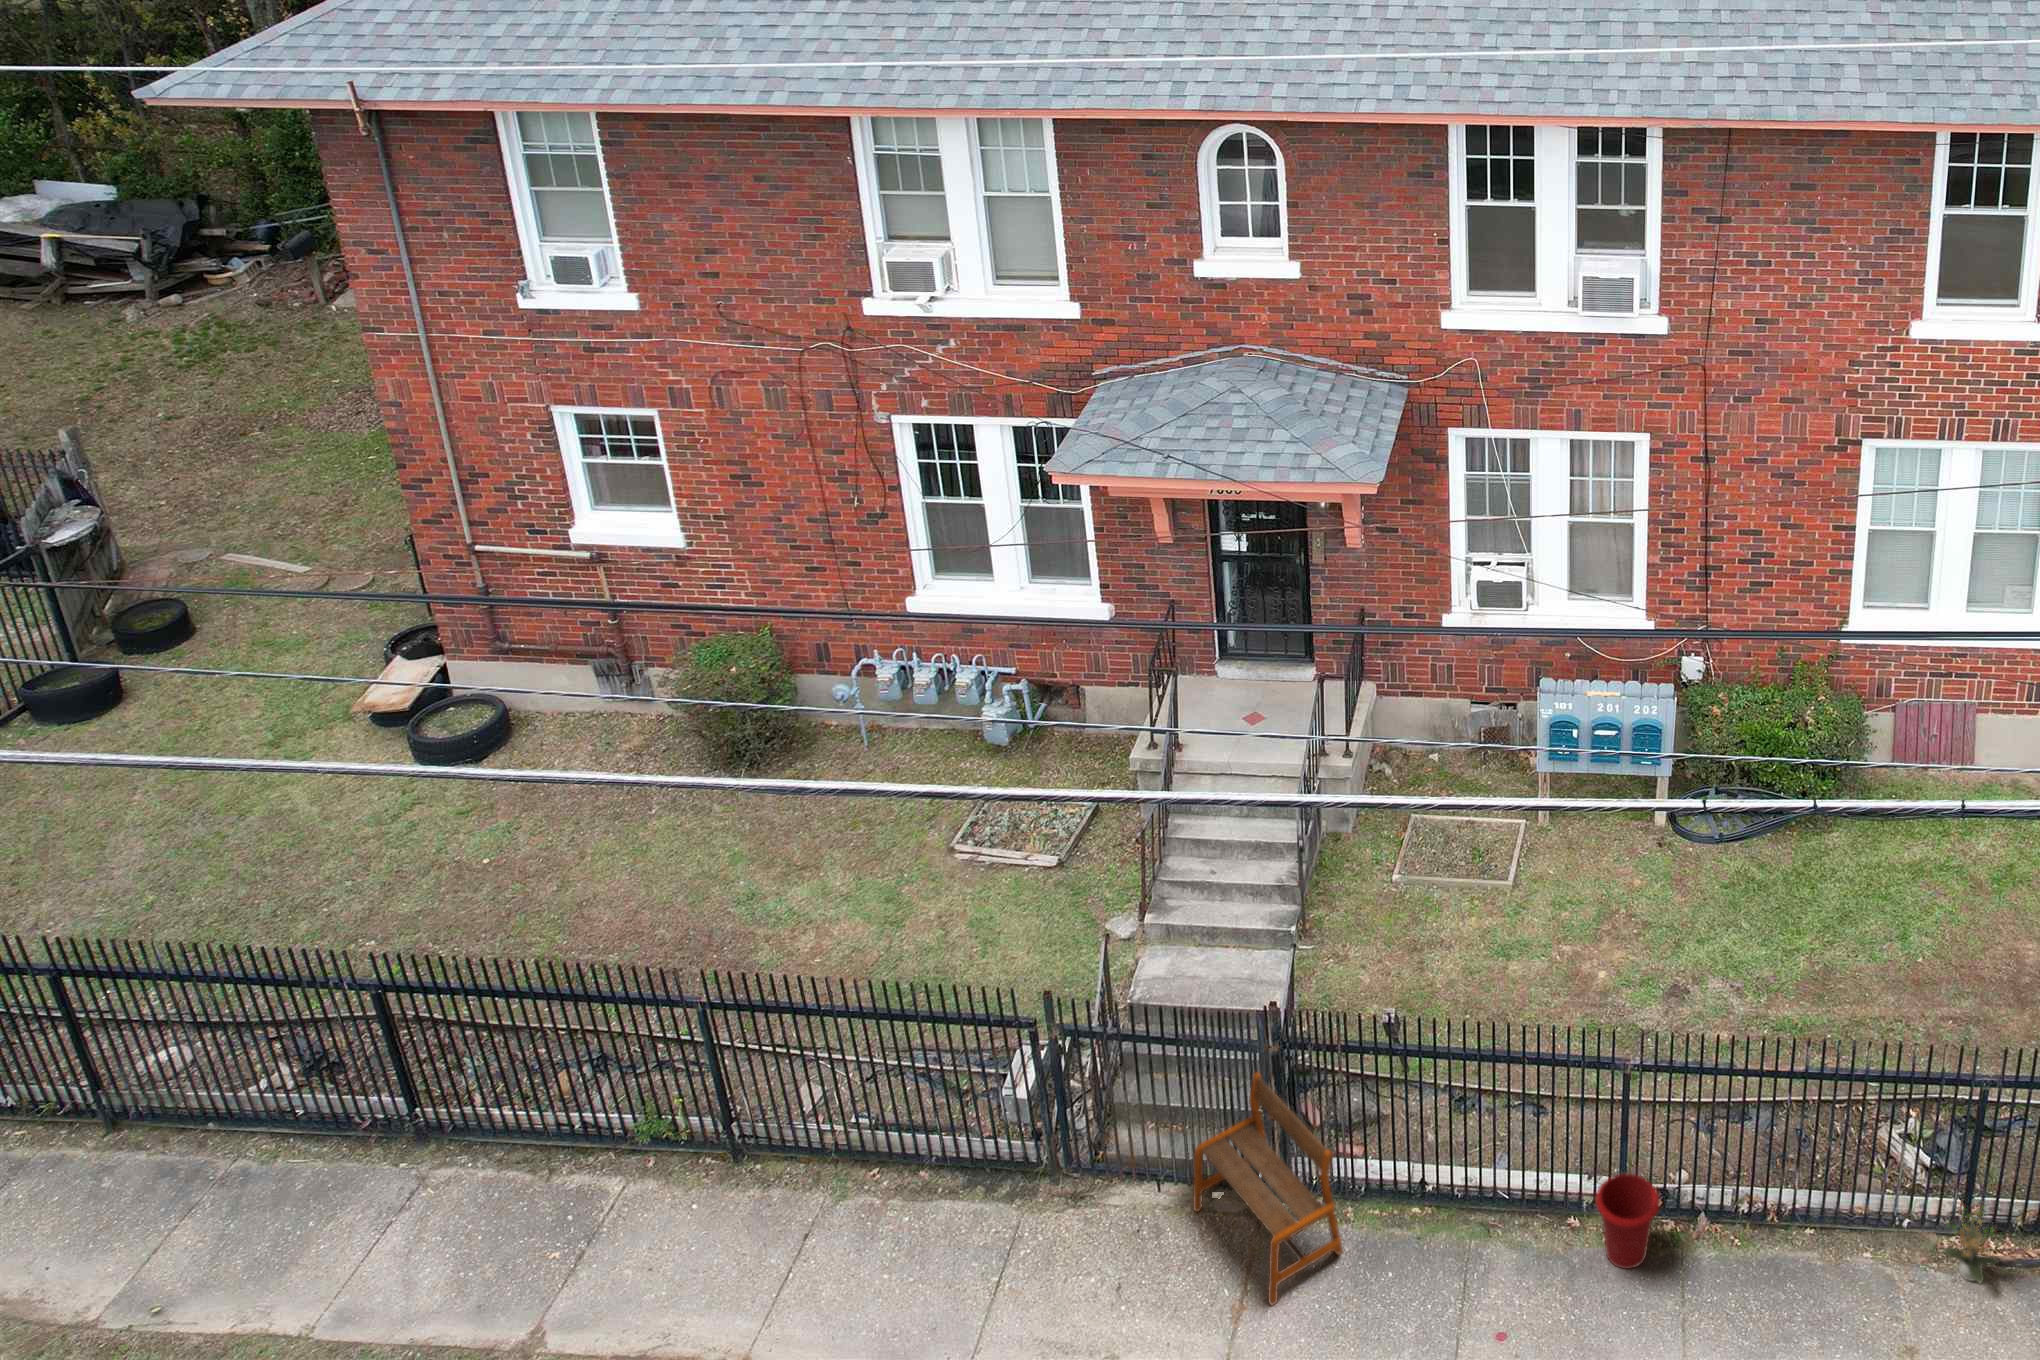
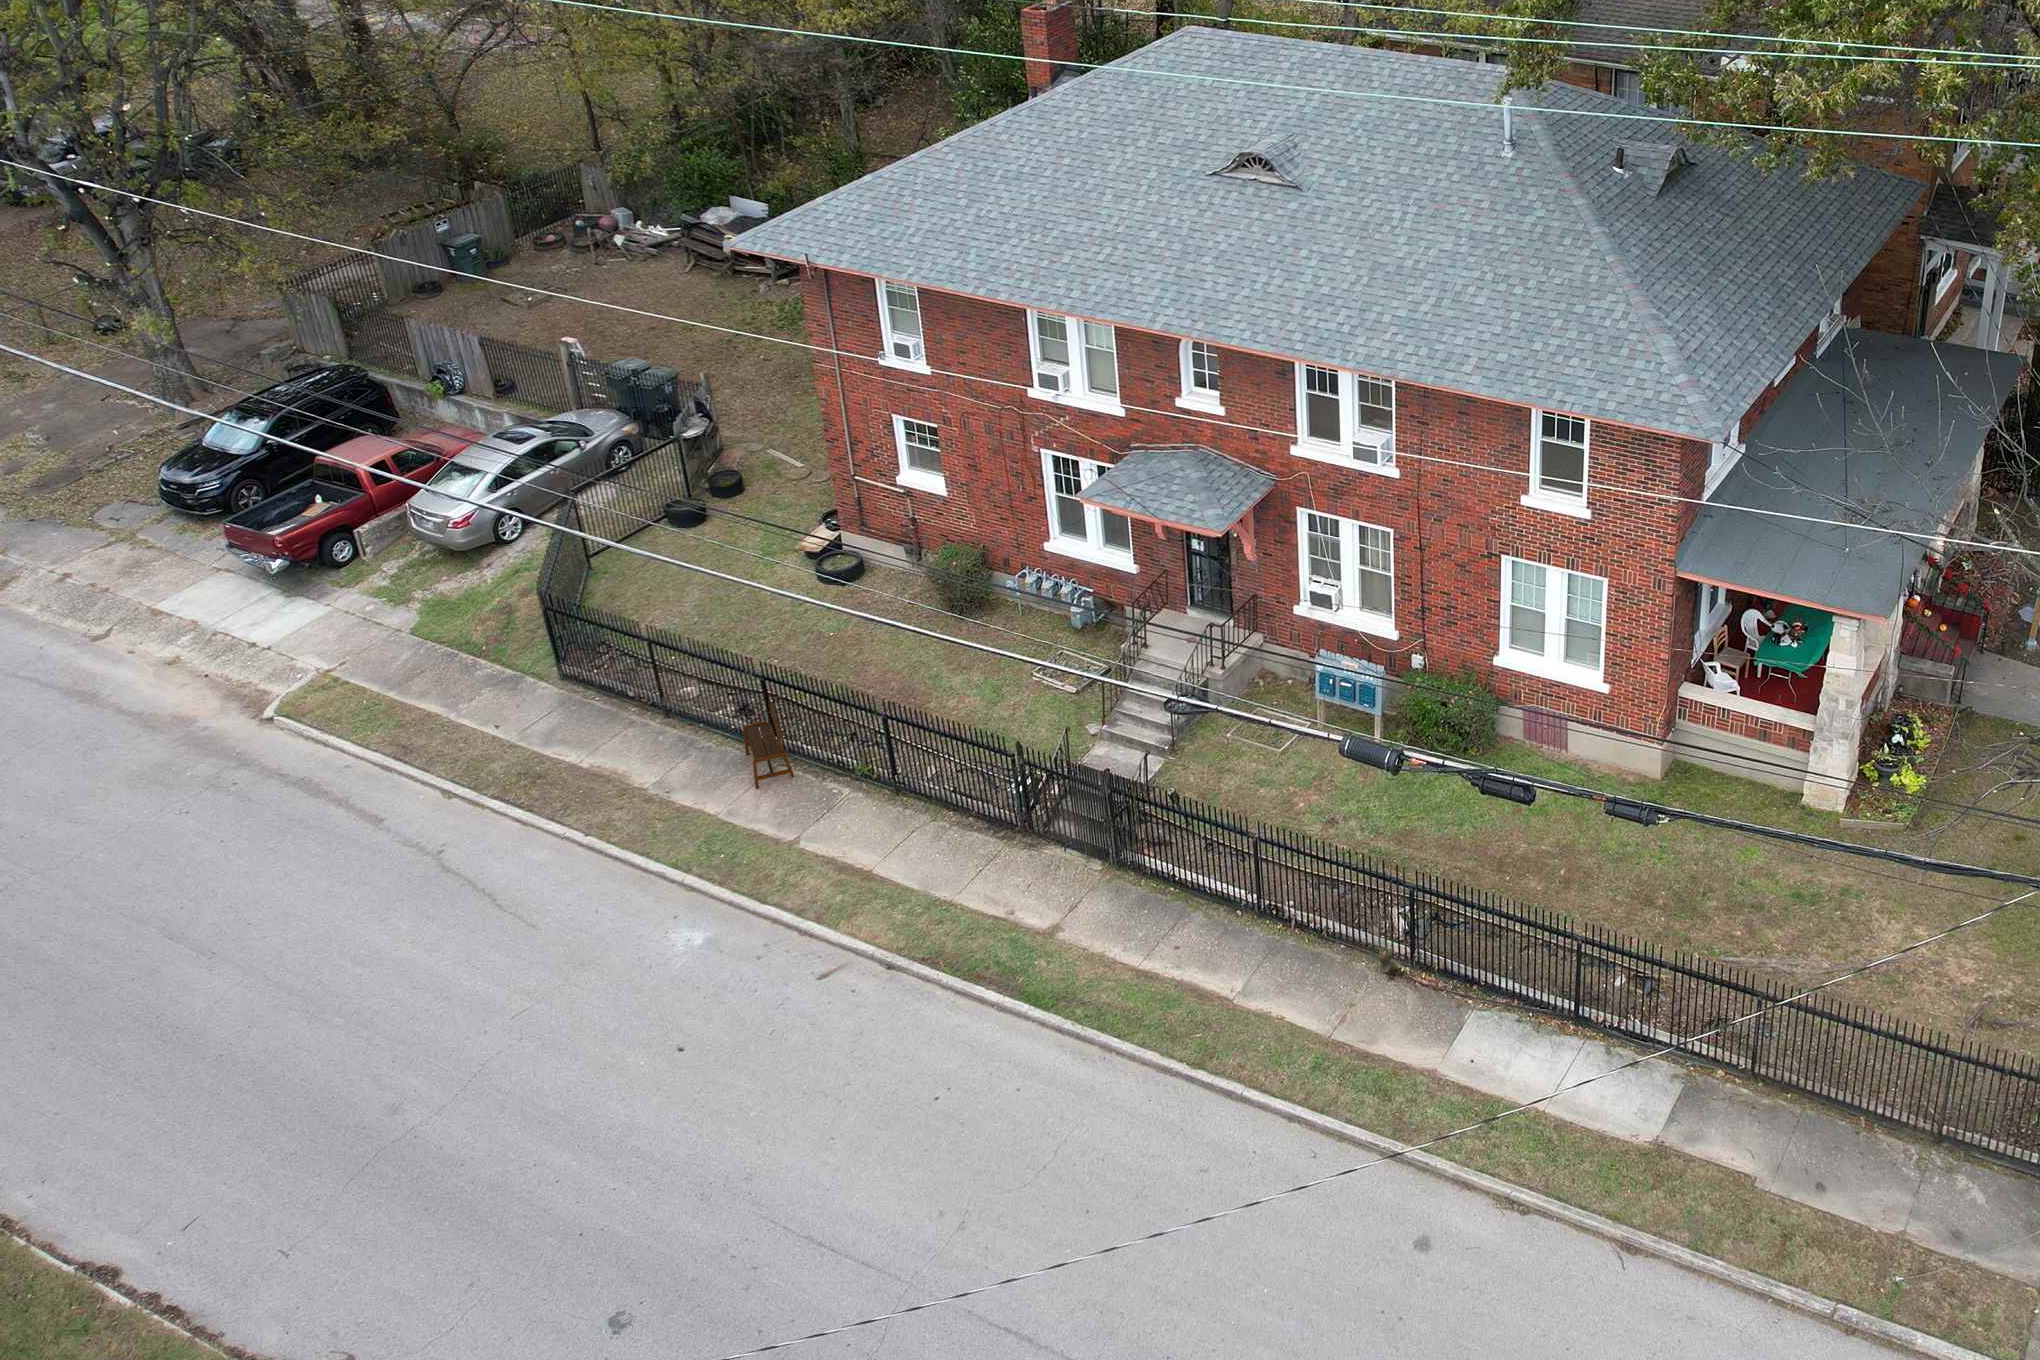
bench: present [1193,1073,1343,1305] -> present [743,701,794,789]
waste bin: present [1596,1174,1660,1269] -> none [1224,885,1255,928]

